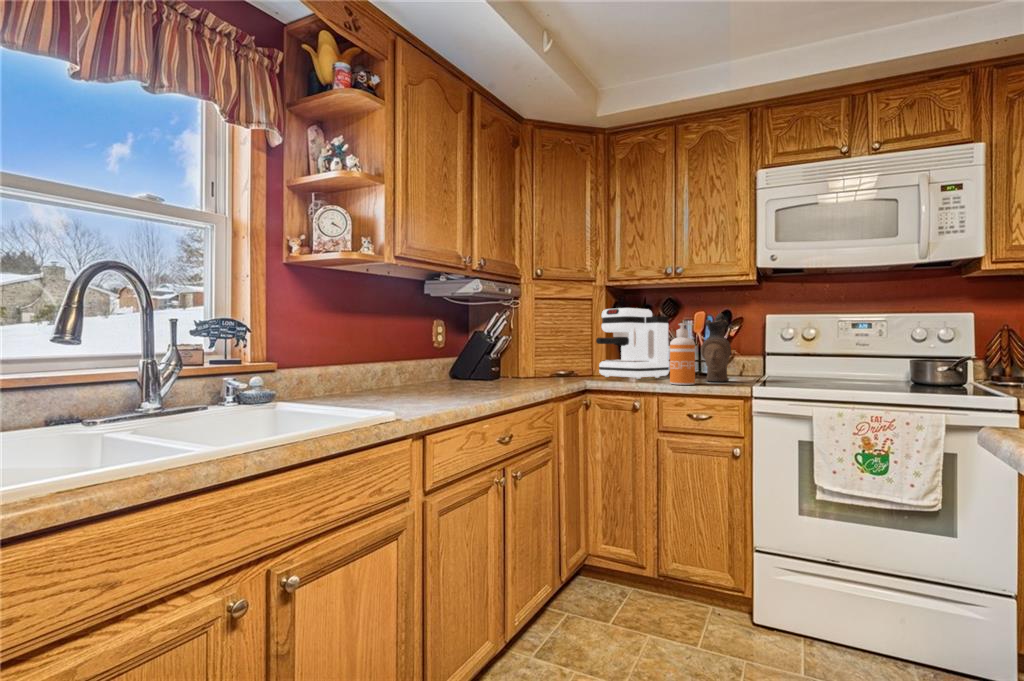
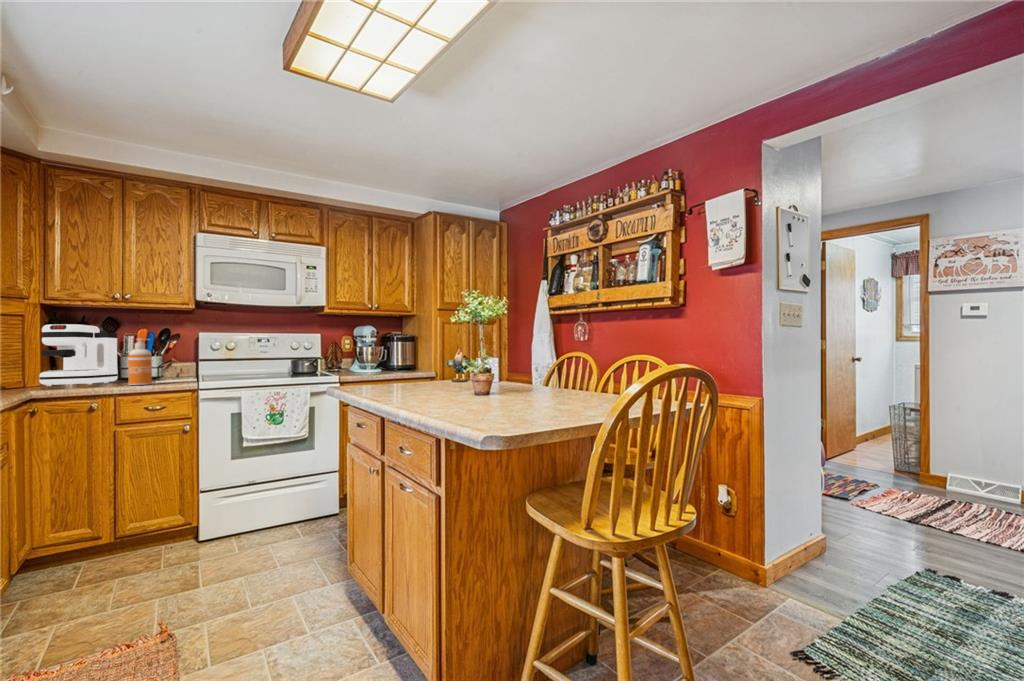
ceramic pitcher: present [701,313,731,381] -> none [152,331,178,382]

